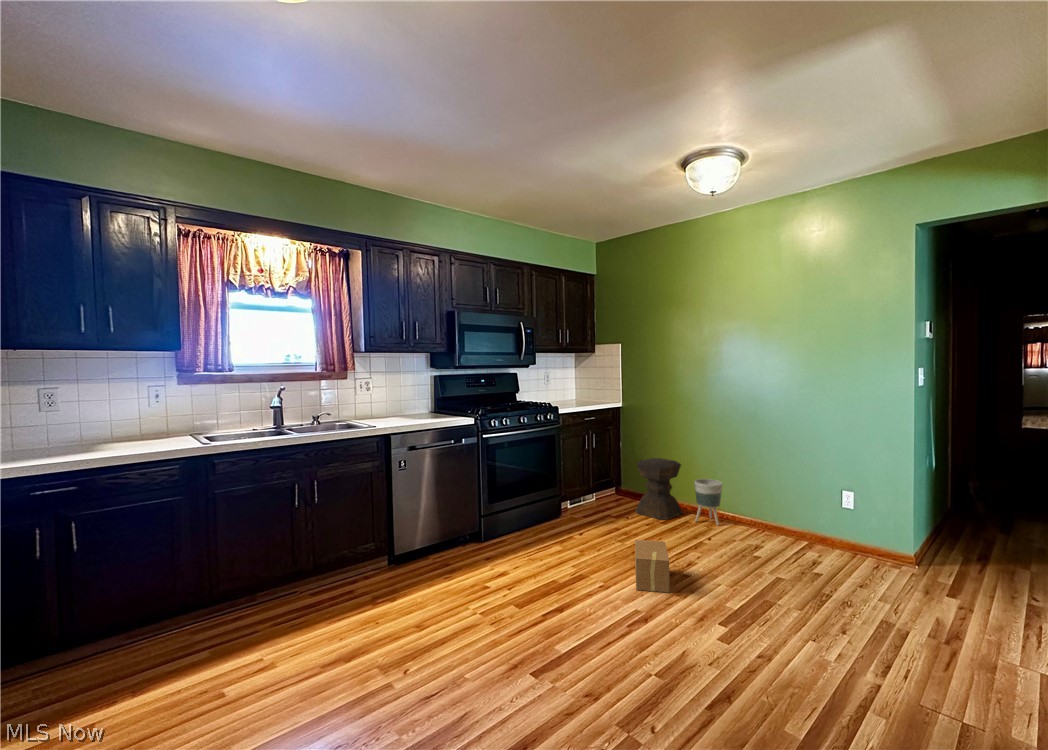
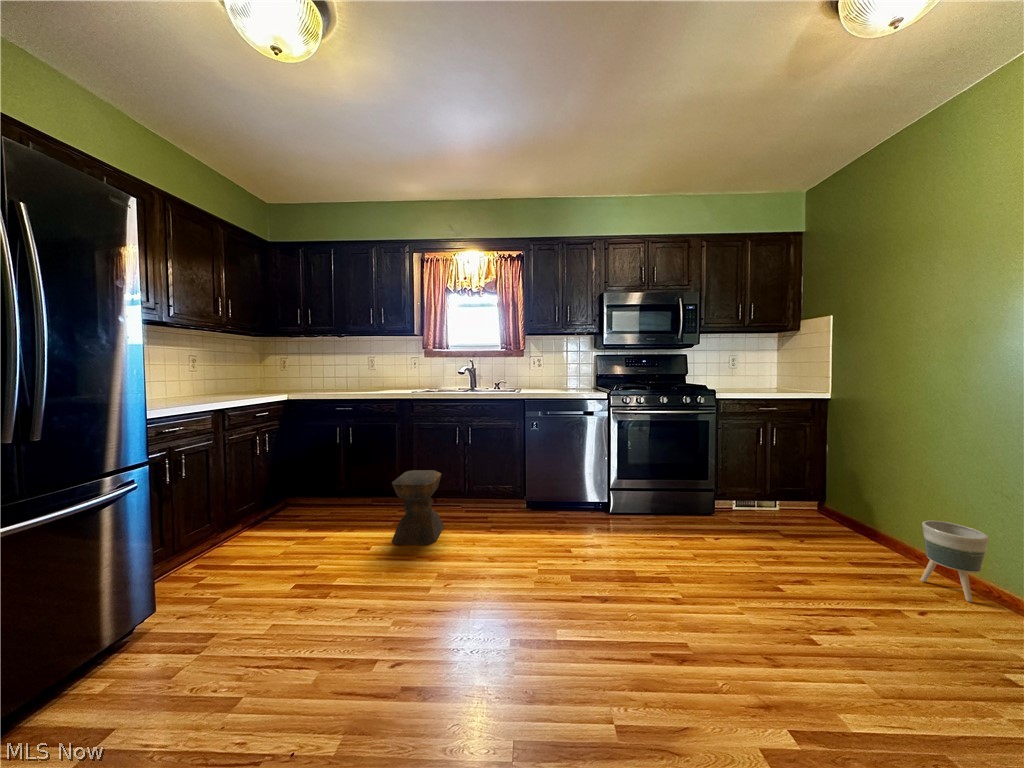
stool: present [635,458,683,520] -> present [392,470,444,545]
cardboard box: present [635,540,669,593] -> none [711,564,783,648]

